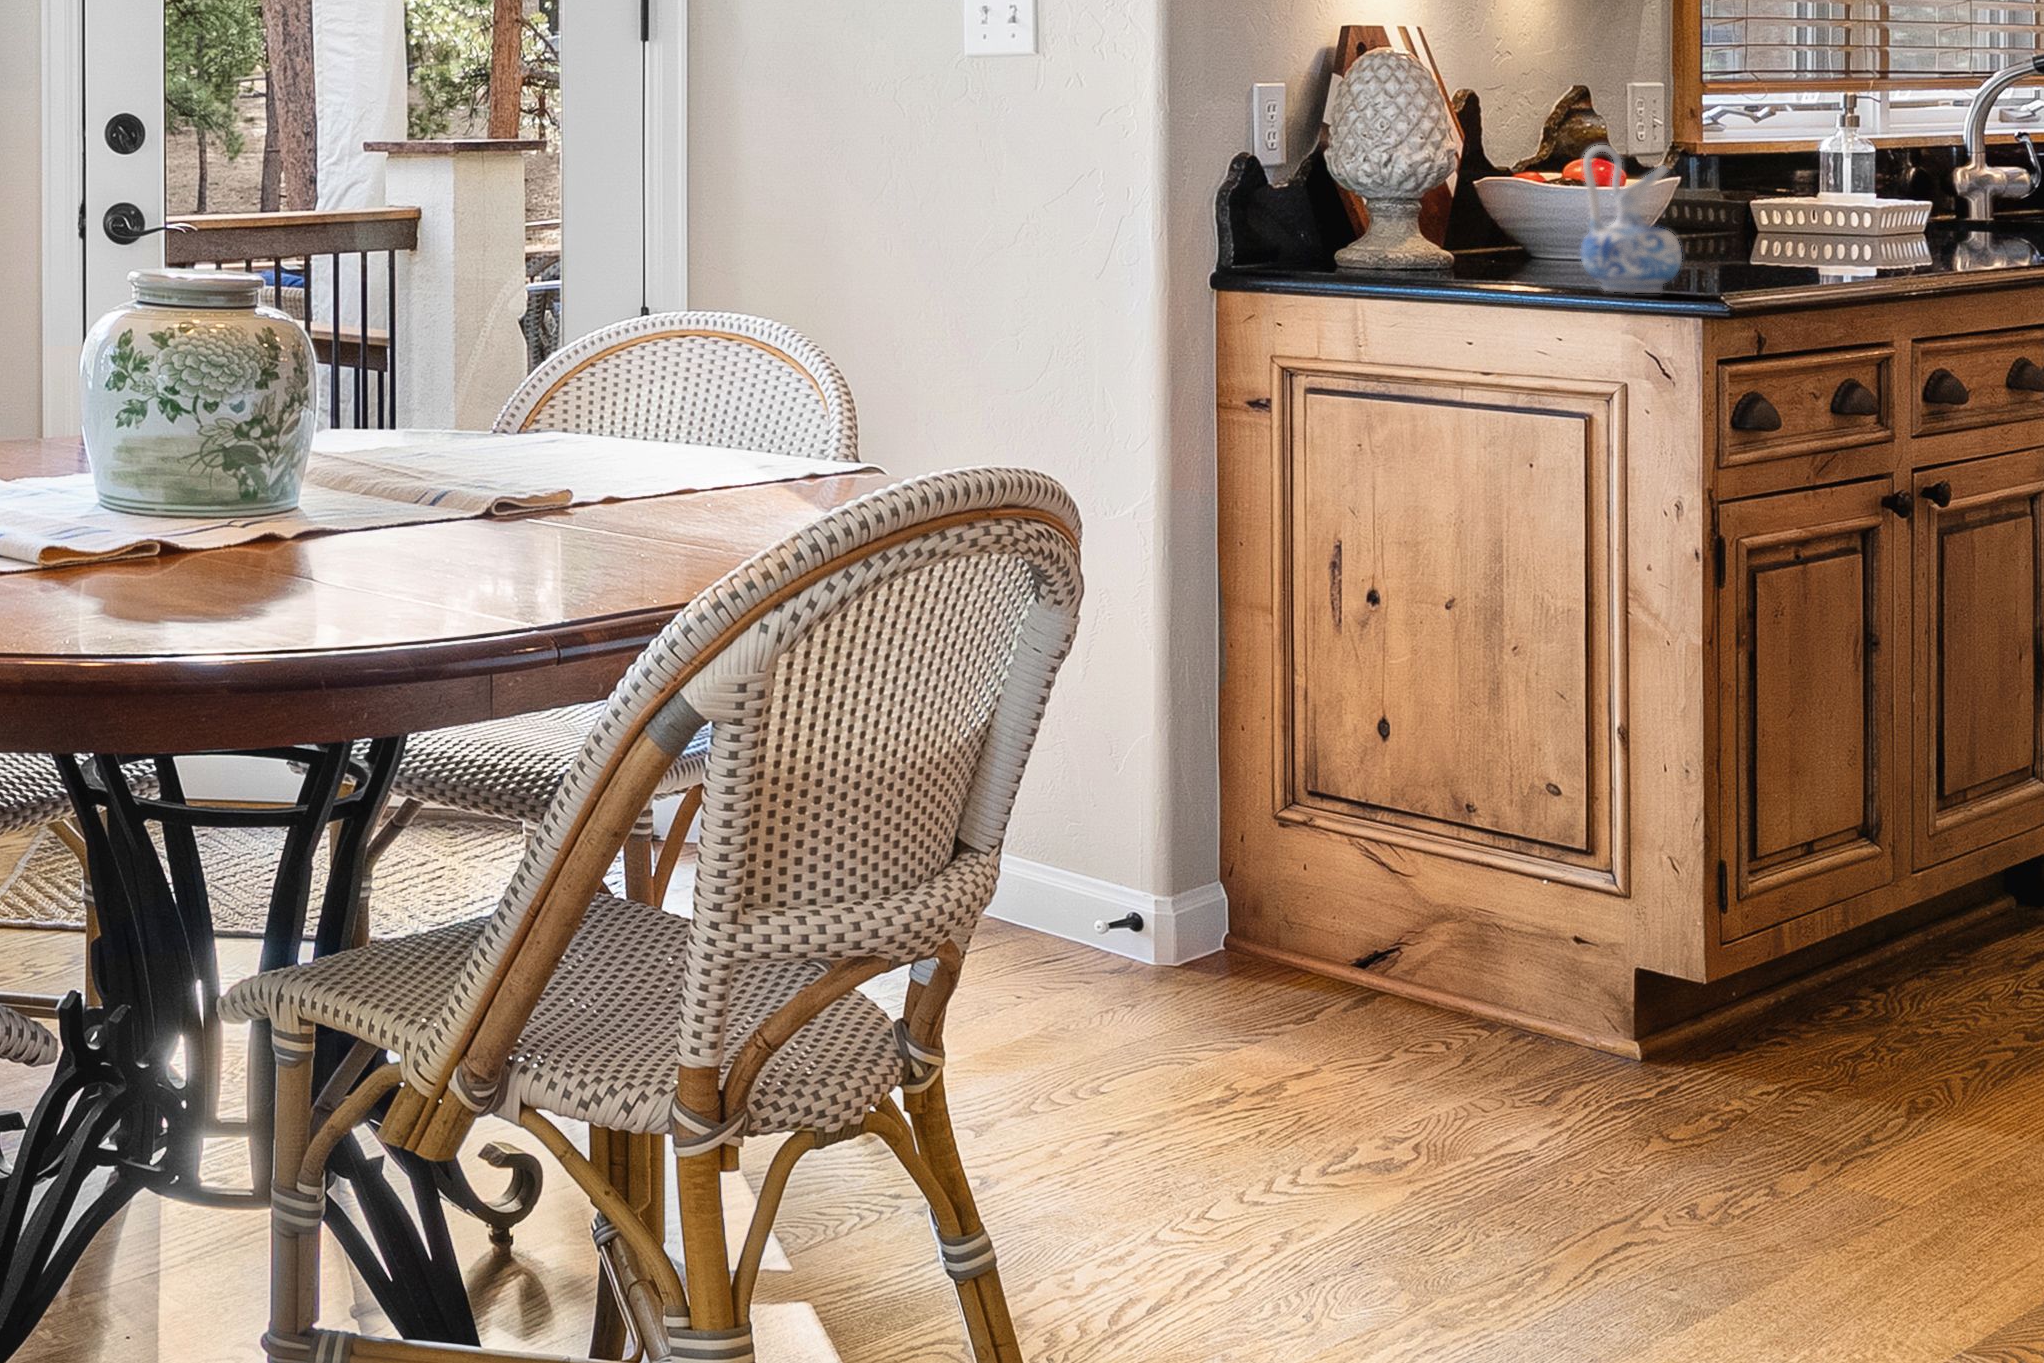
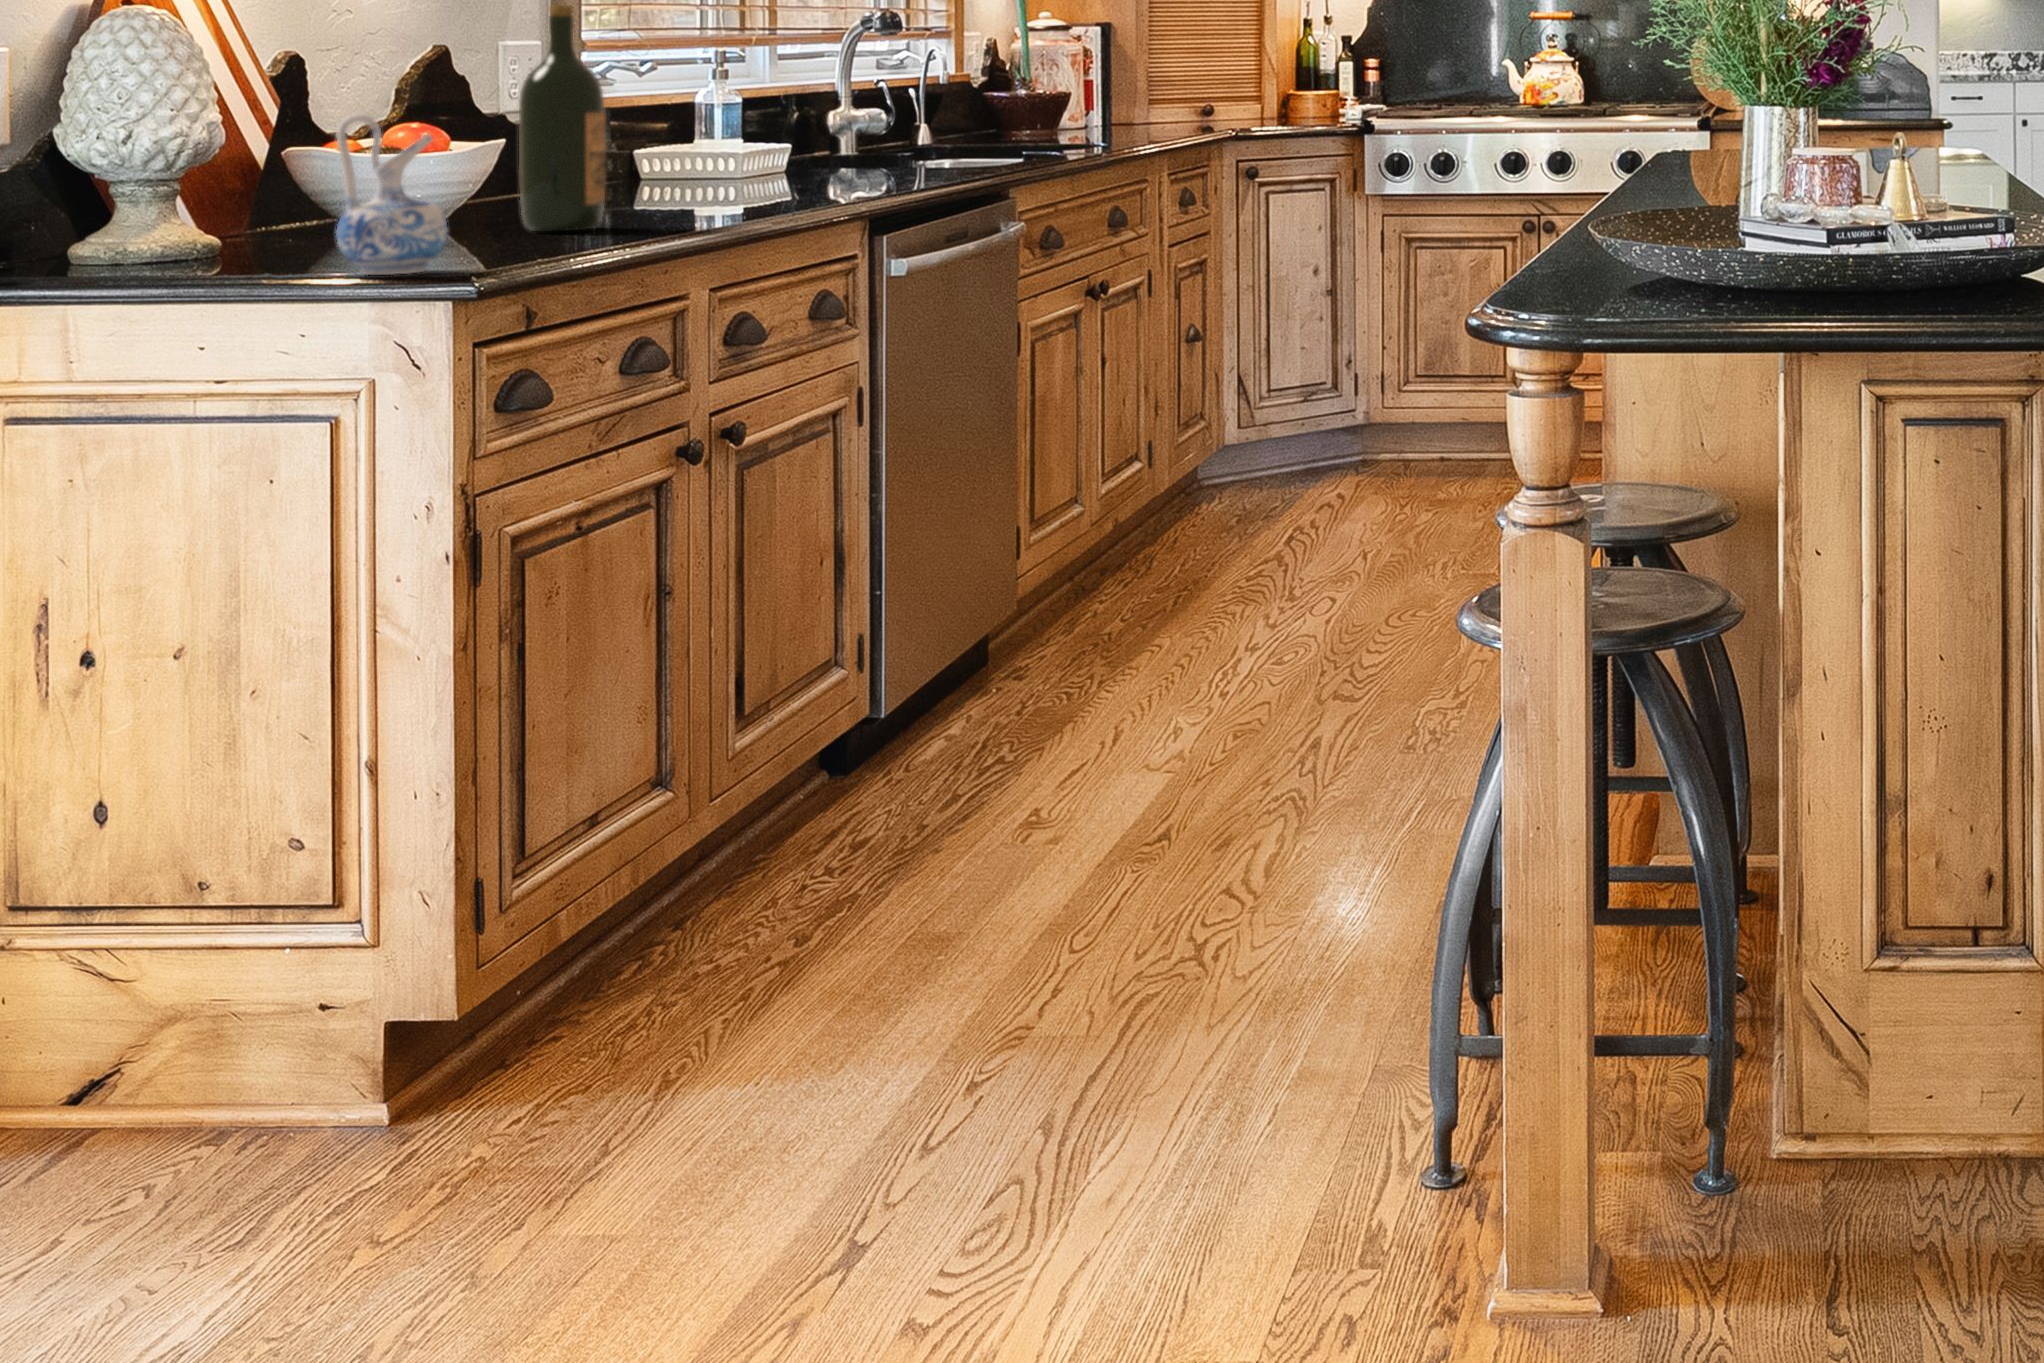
wine bottle: none [1703,46,1791,269] -> present [519,5,606,231]

